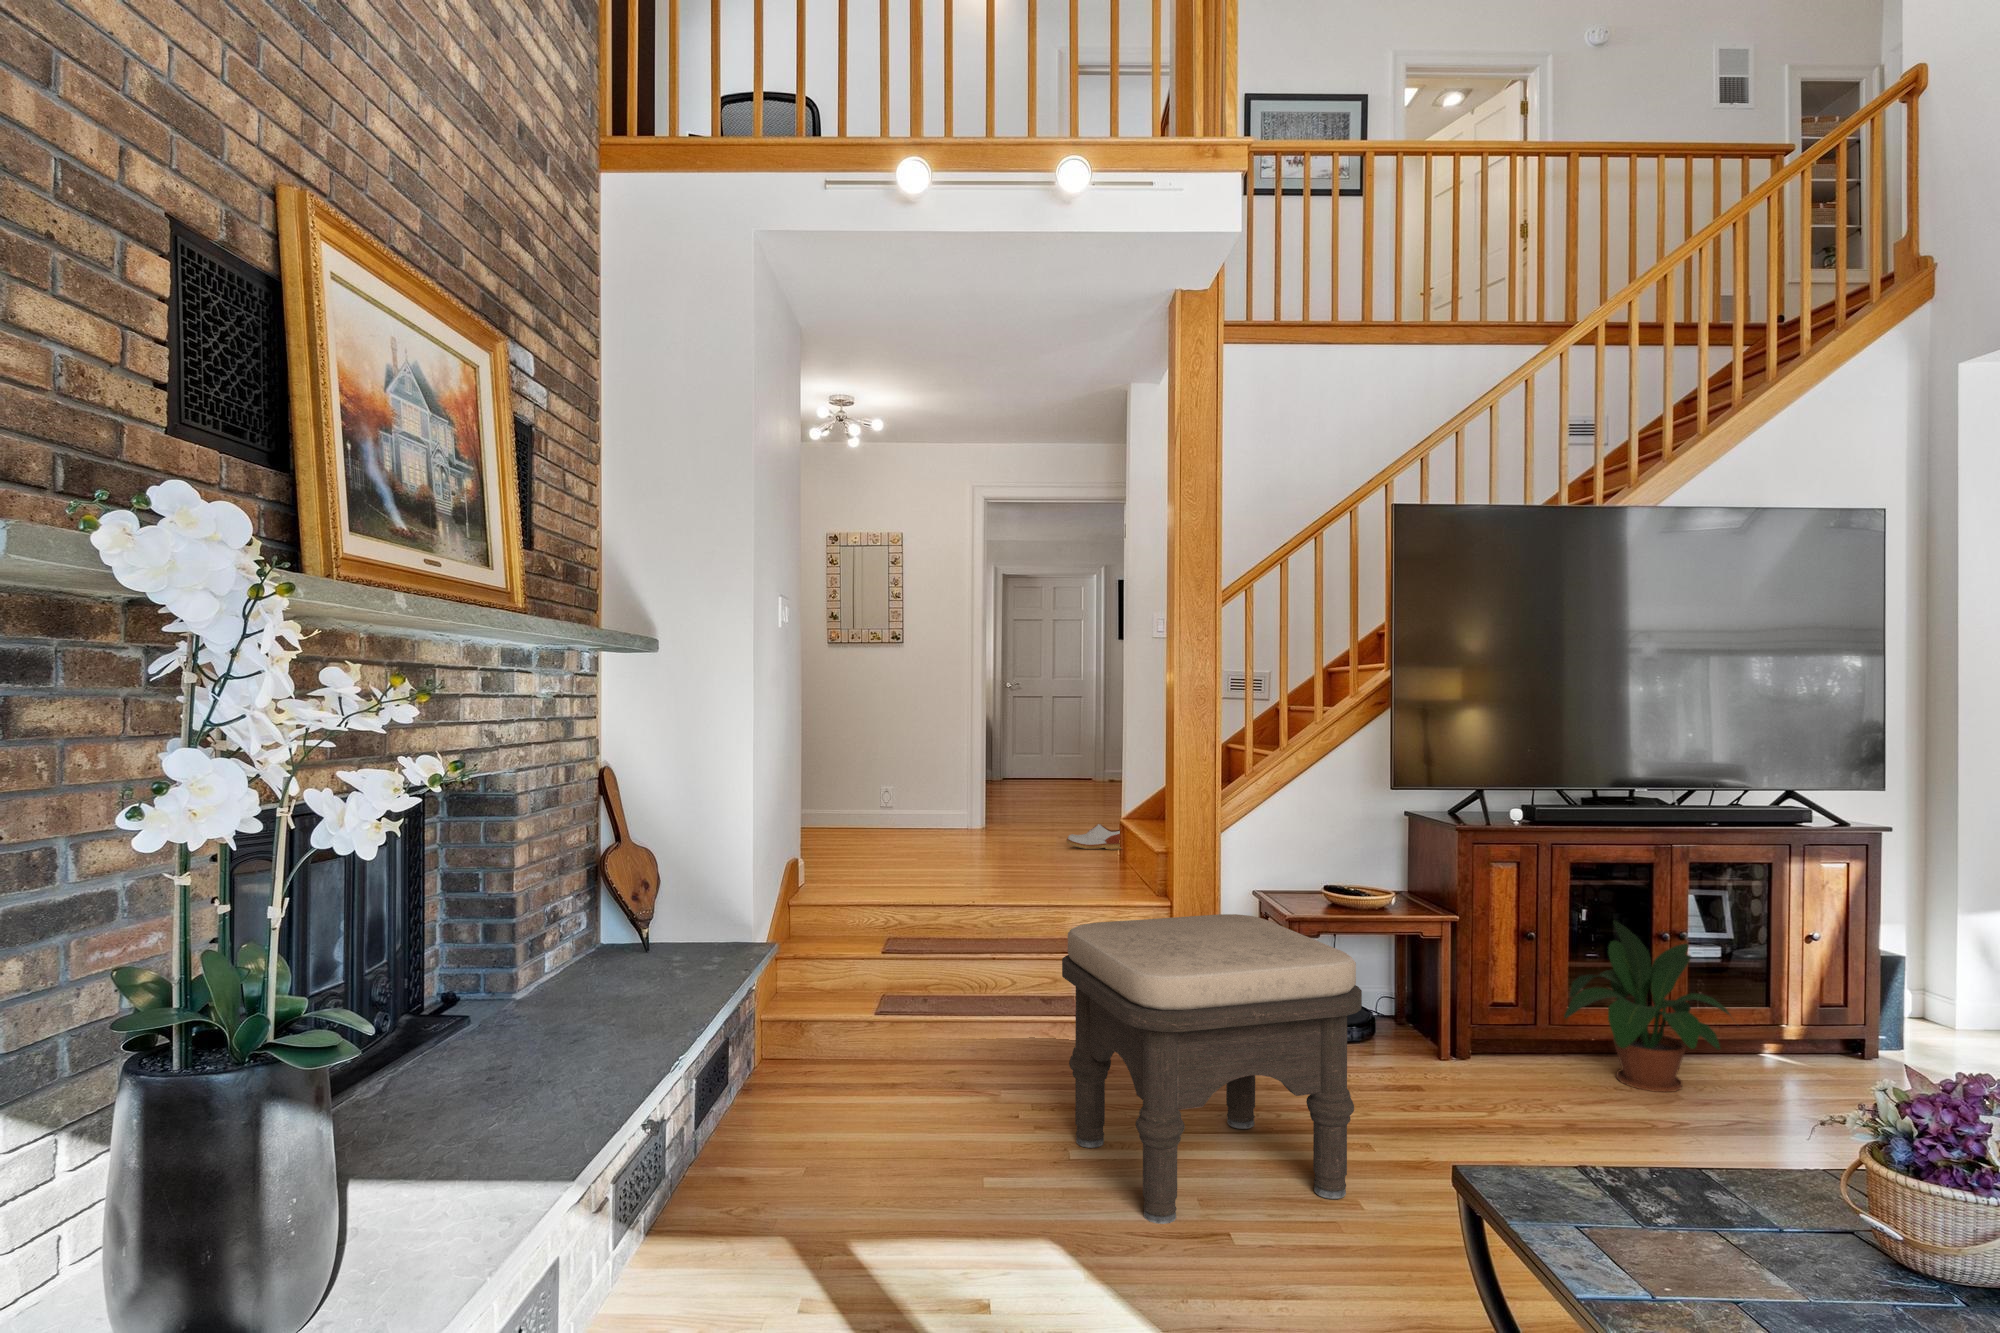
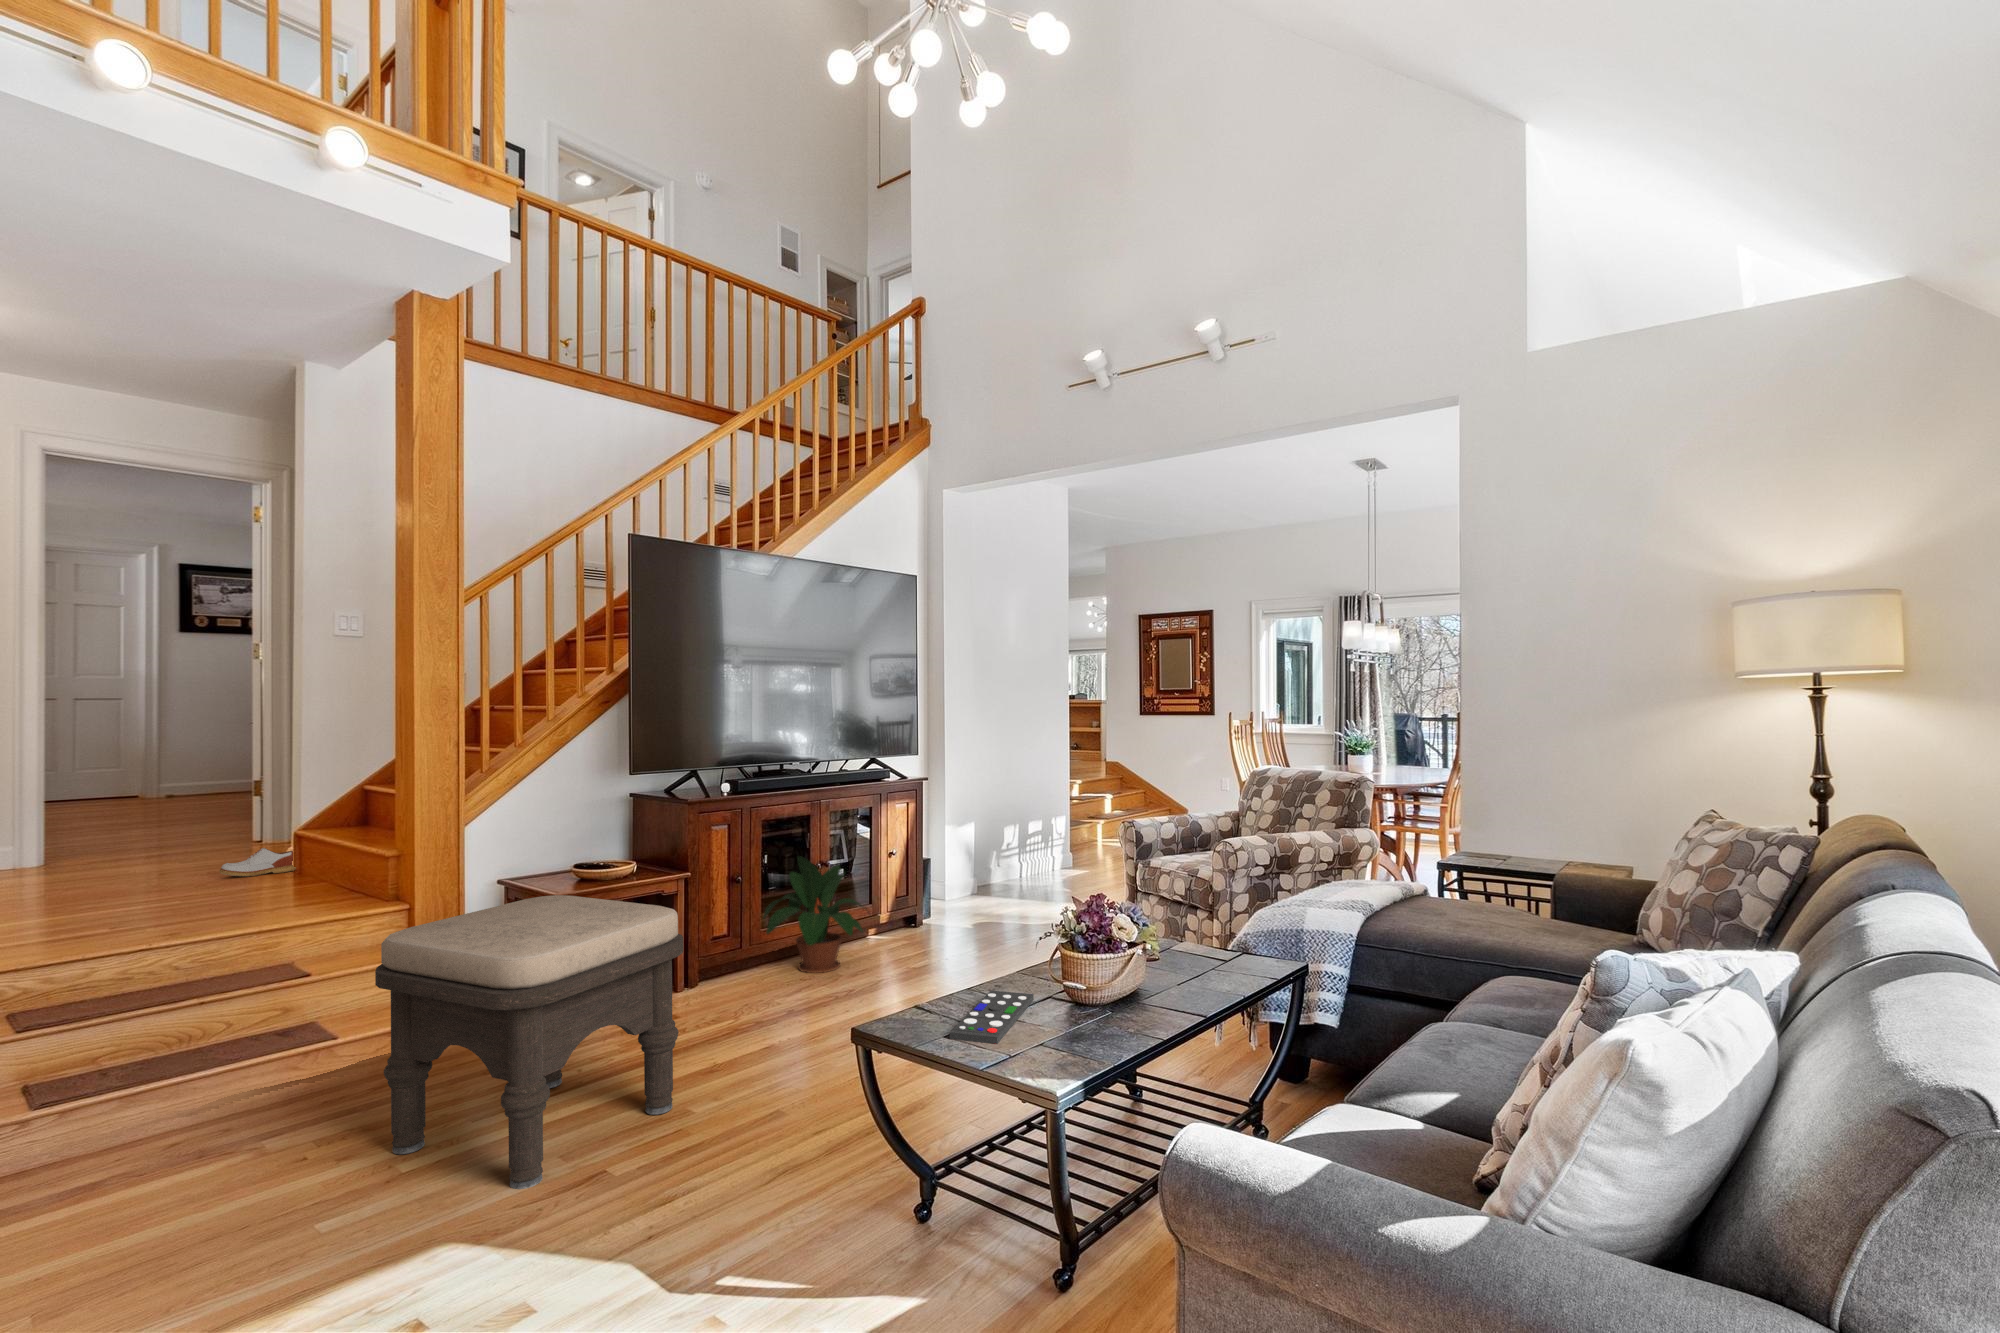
remote control: none [1609,1184,1814,1265] -> present [950,991,1034,1044]

